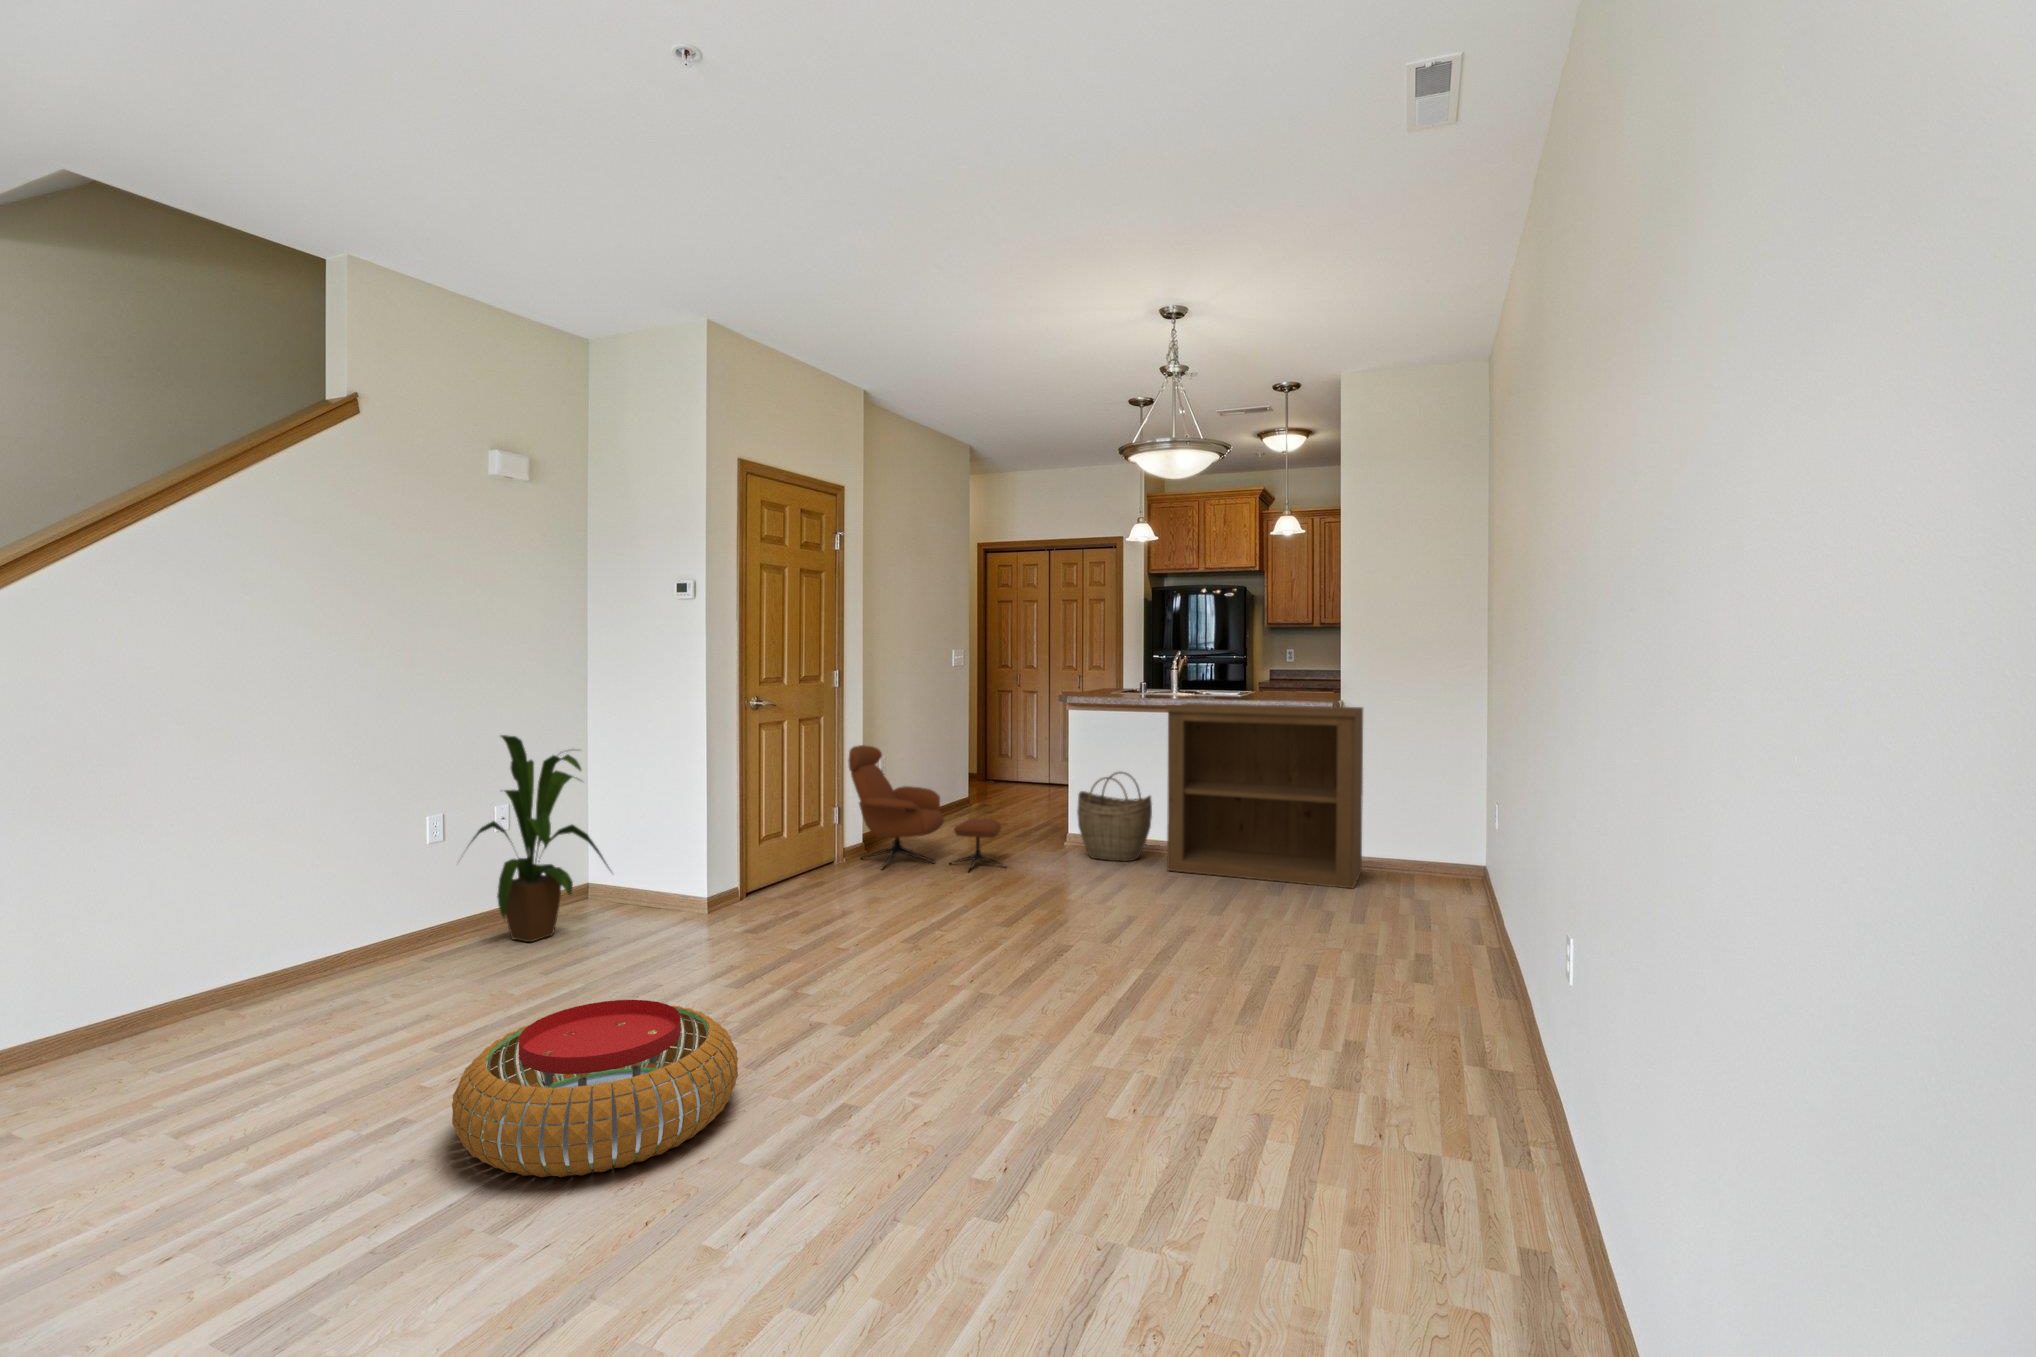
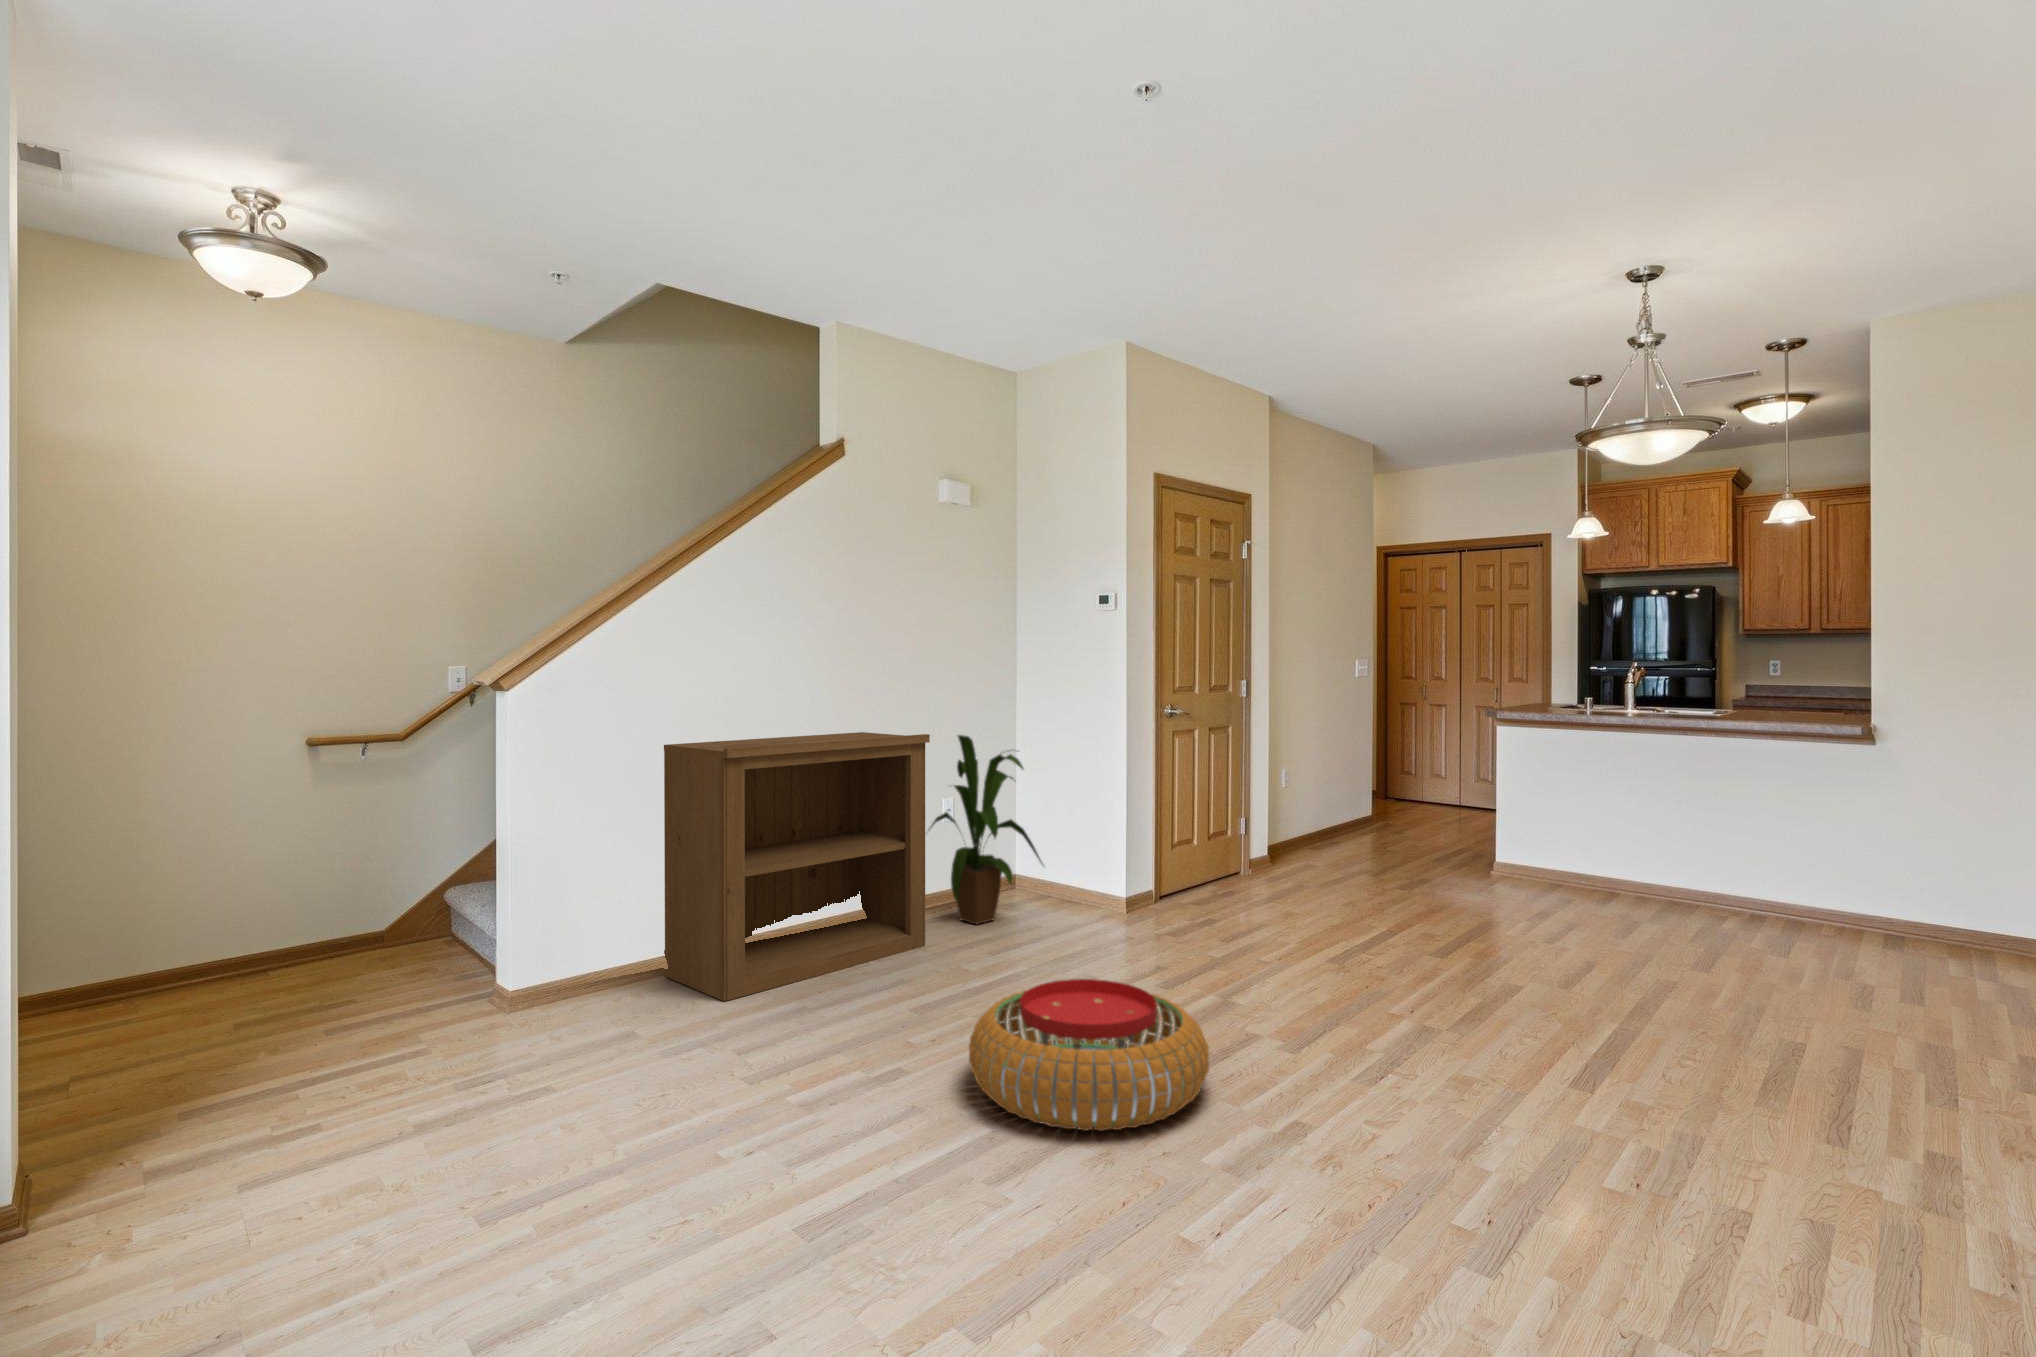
bookshelf: present [1166,703,1363,888] -> present [664,732,930,1001]
lounge chair: present [848,745,1006,871] -> none [1254,757,1429,895]
woven basket: present [1077,772,1152,861] -> none [1510,796,1604,898]

